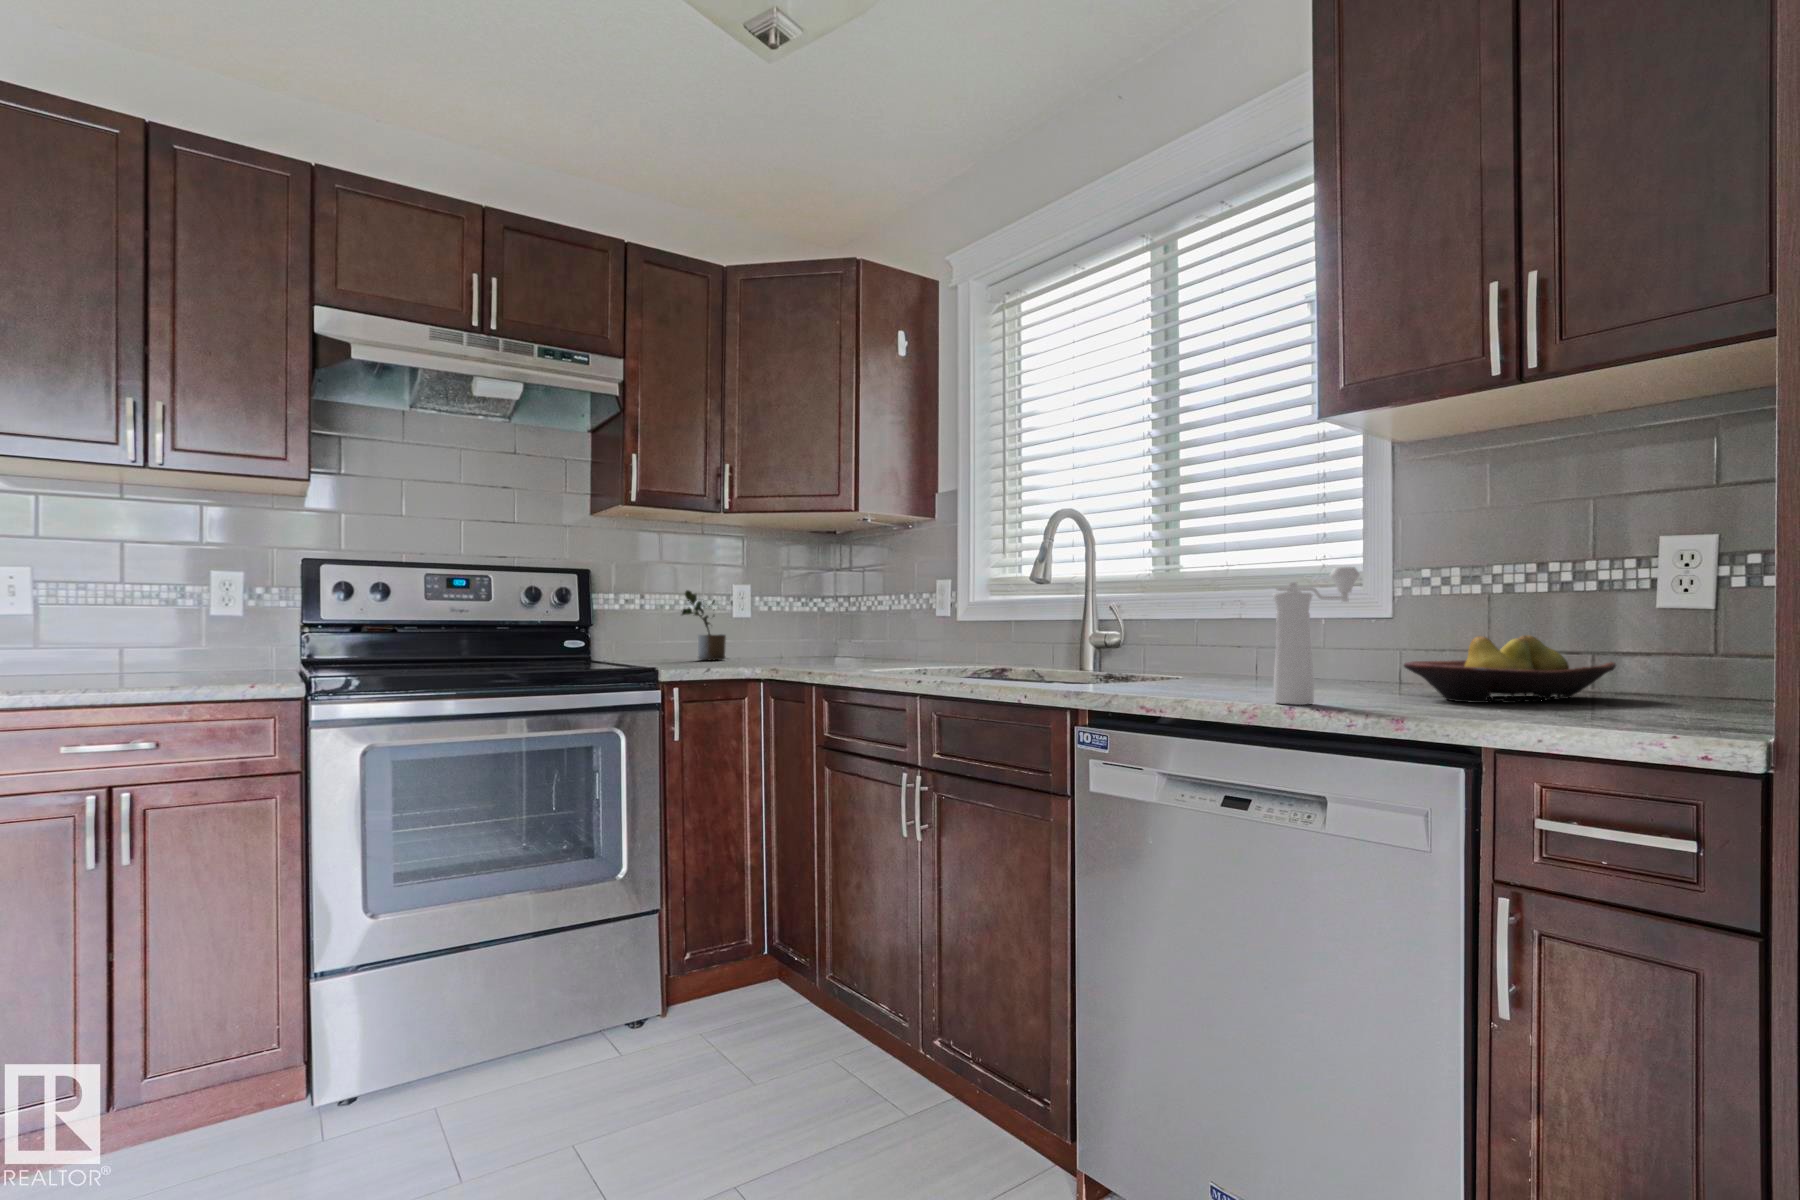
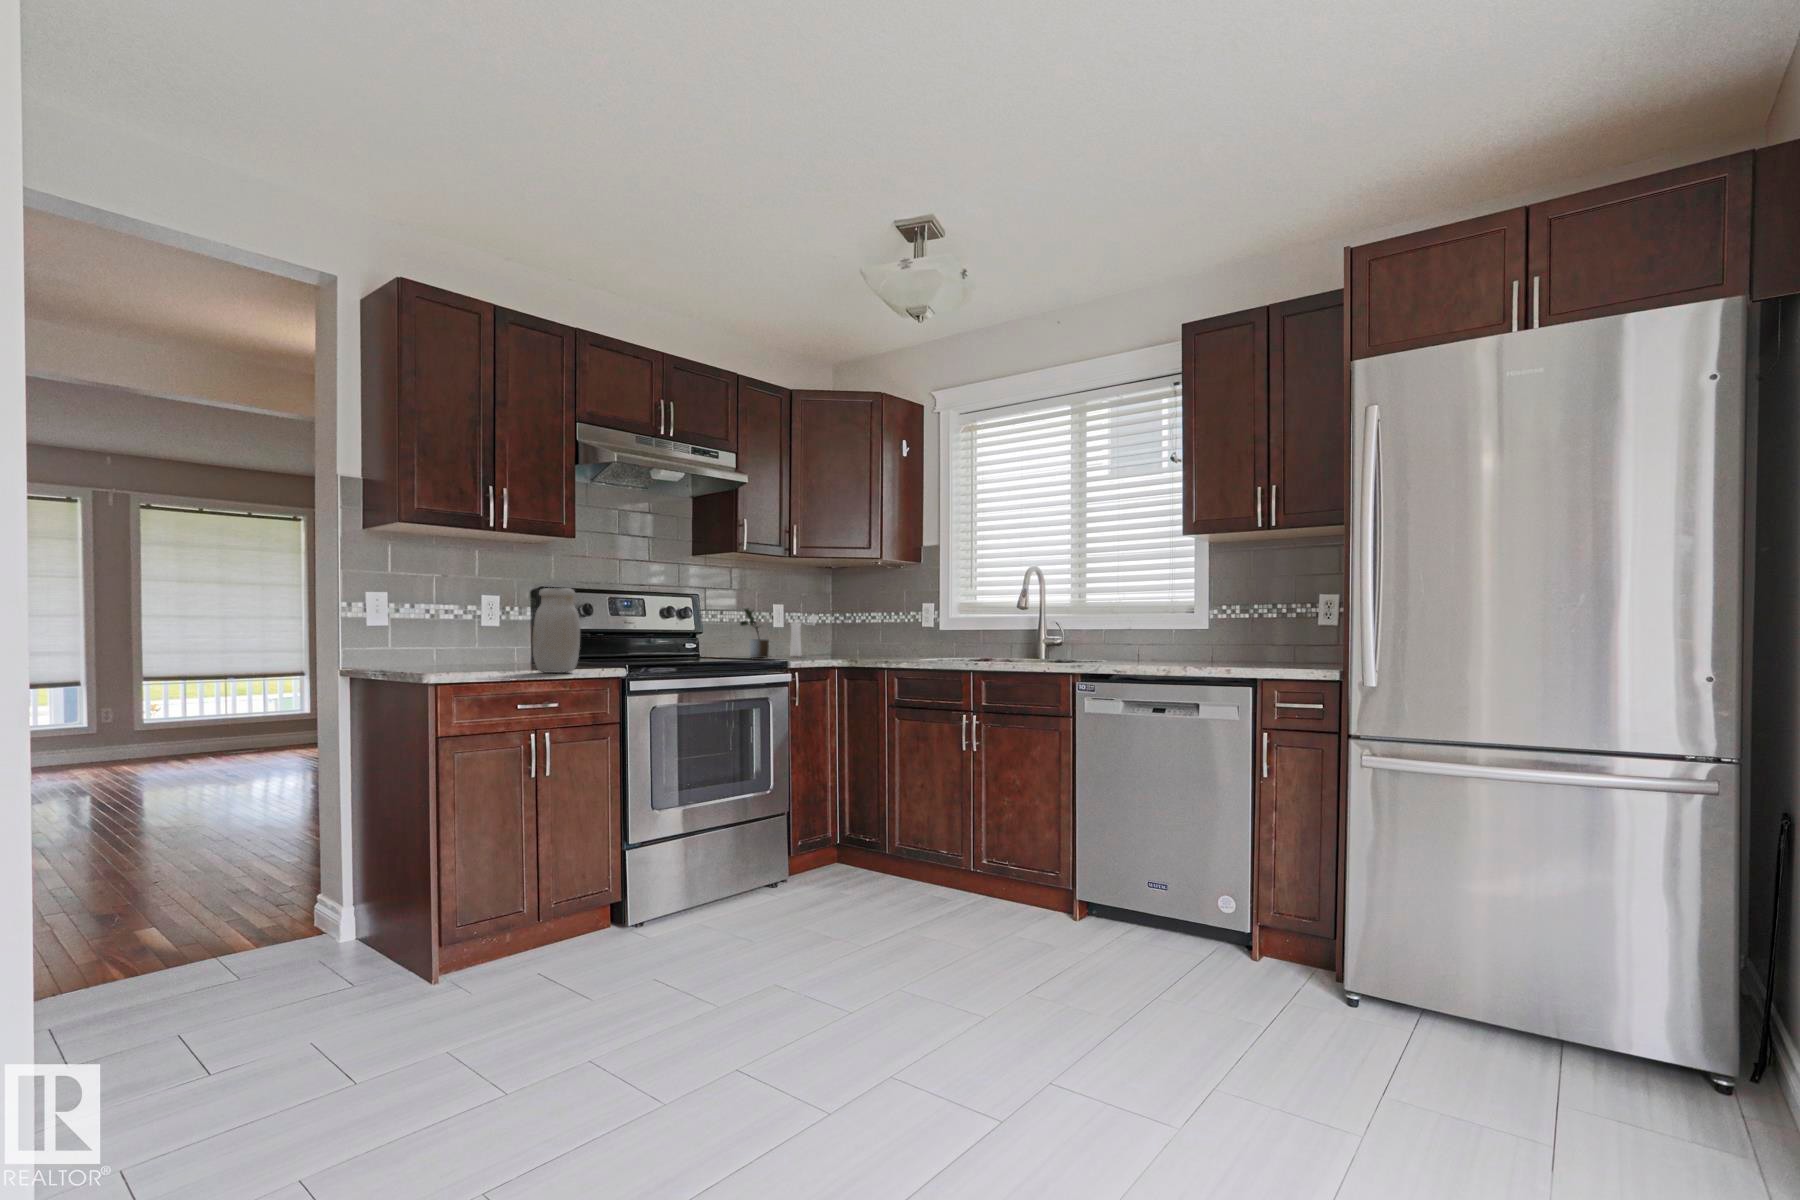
jar: none [119,549,212,691] -> present [532,588,580,673]
pepper mill: present [1273,567,1360,705] -> present [790,615,818,657]
fruit bowl: present [1404,635,1616,703] -> none [1221,637,1304,666]

